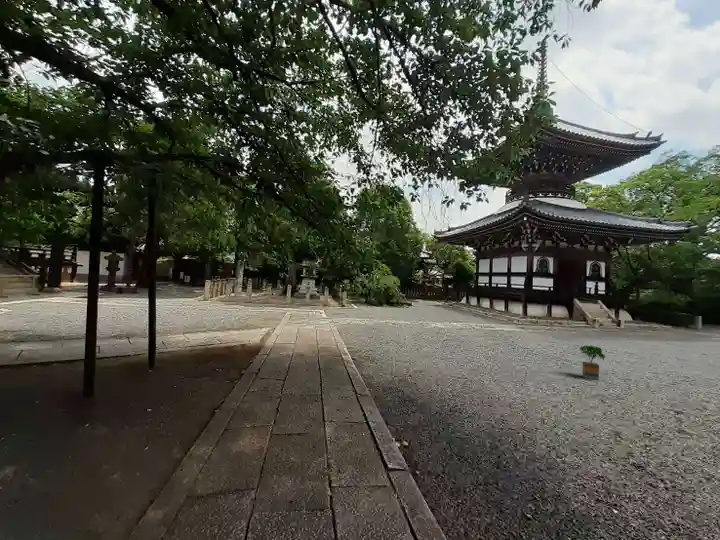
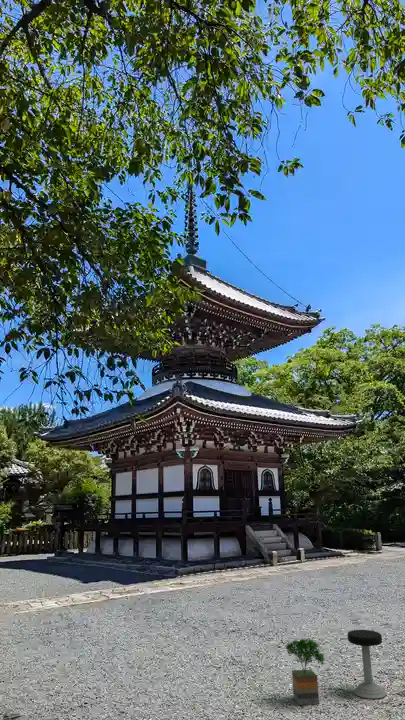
stool: none [626,347,652,386] -> present [347,630,386,699]

